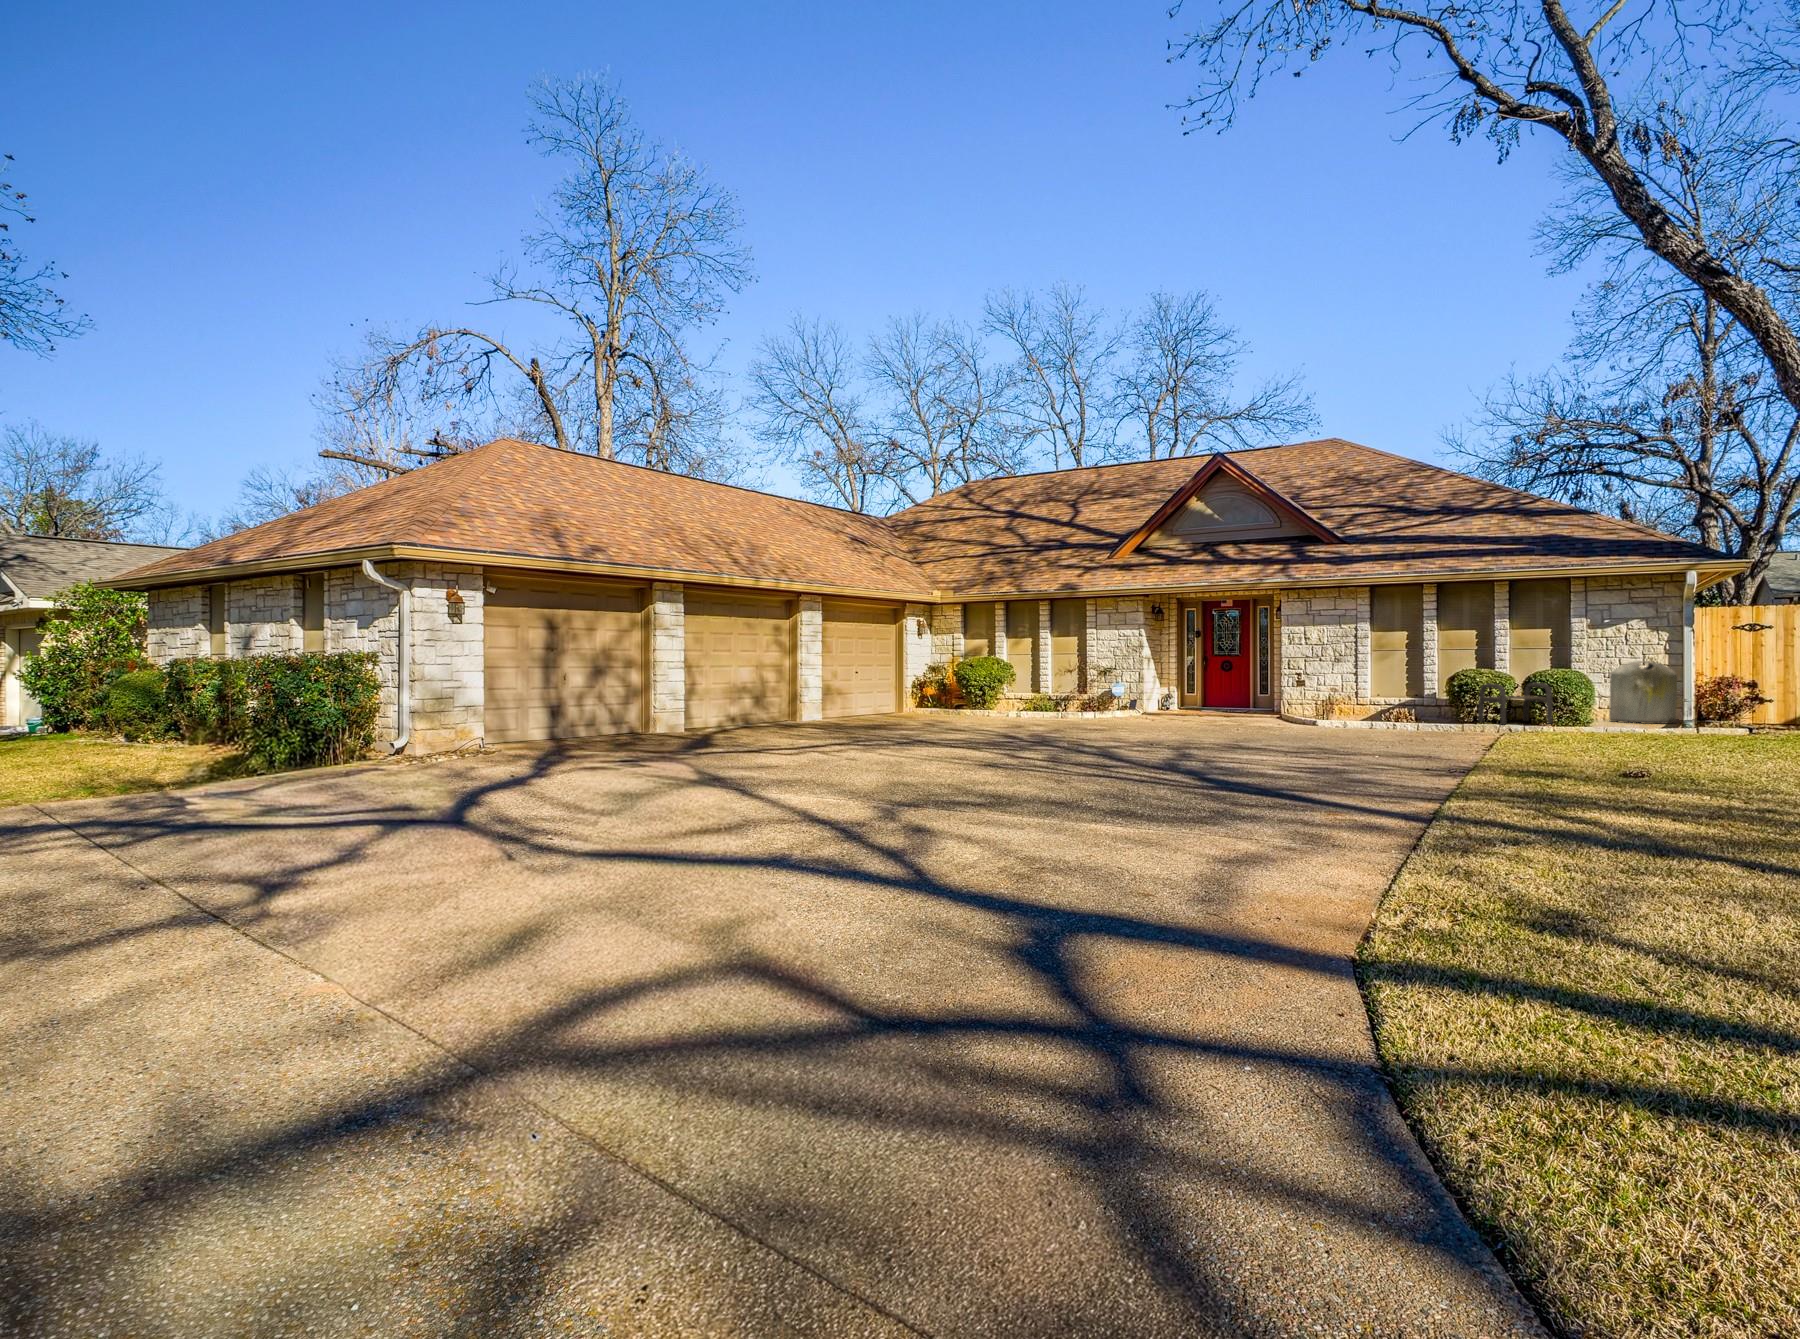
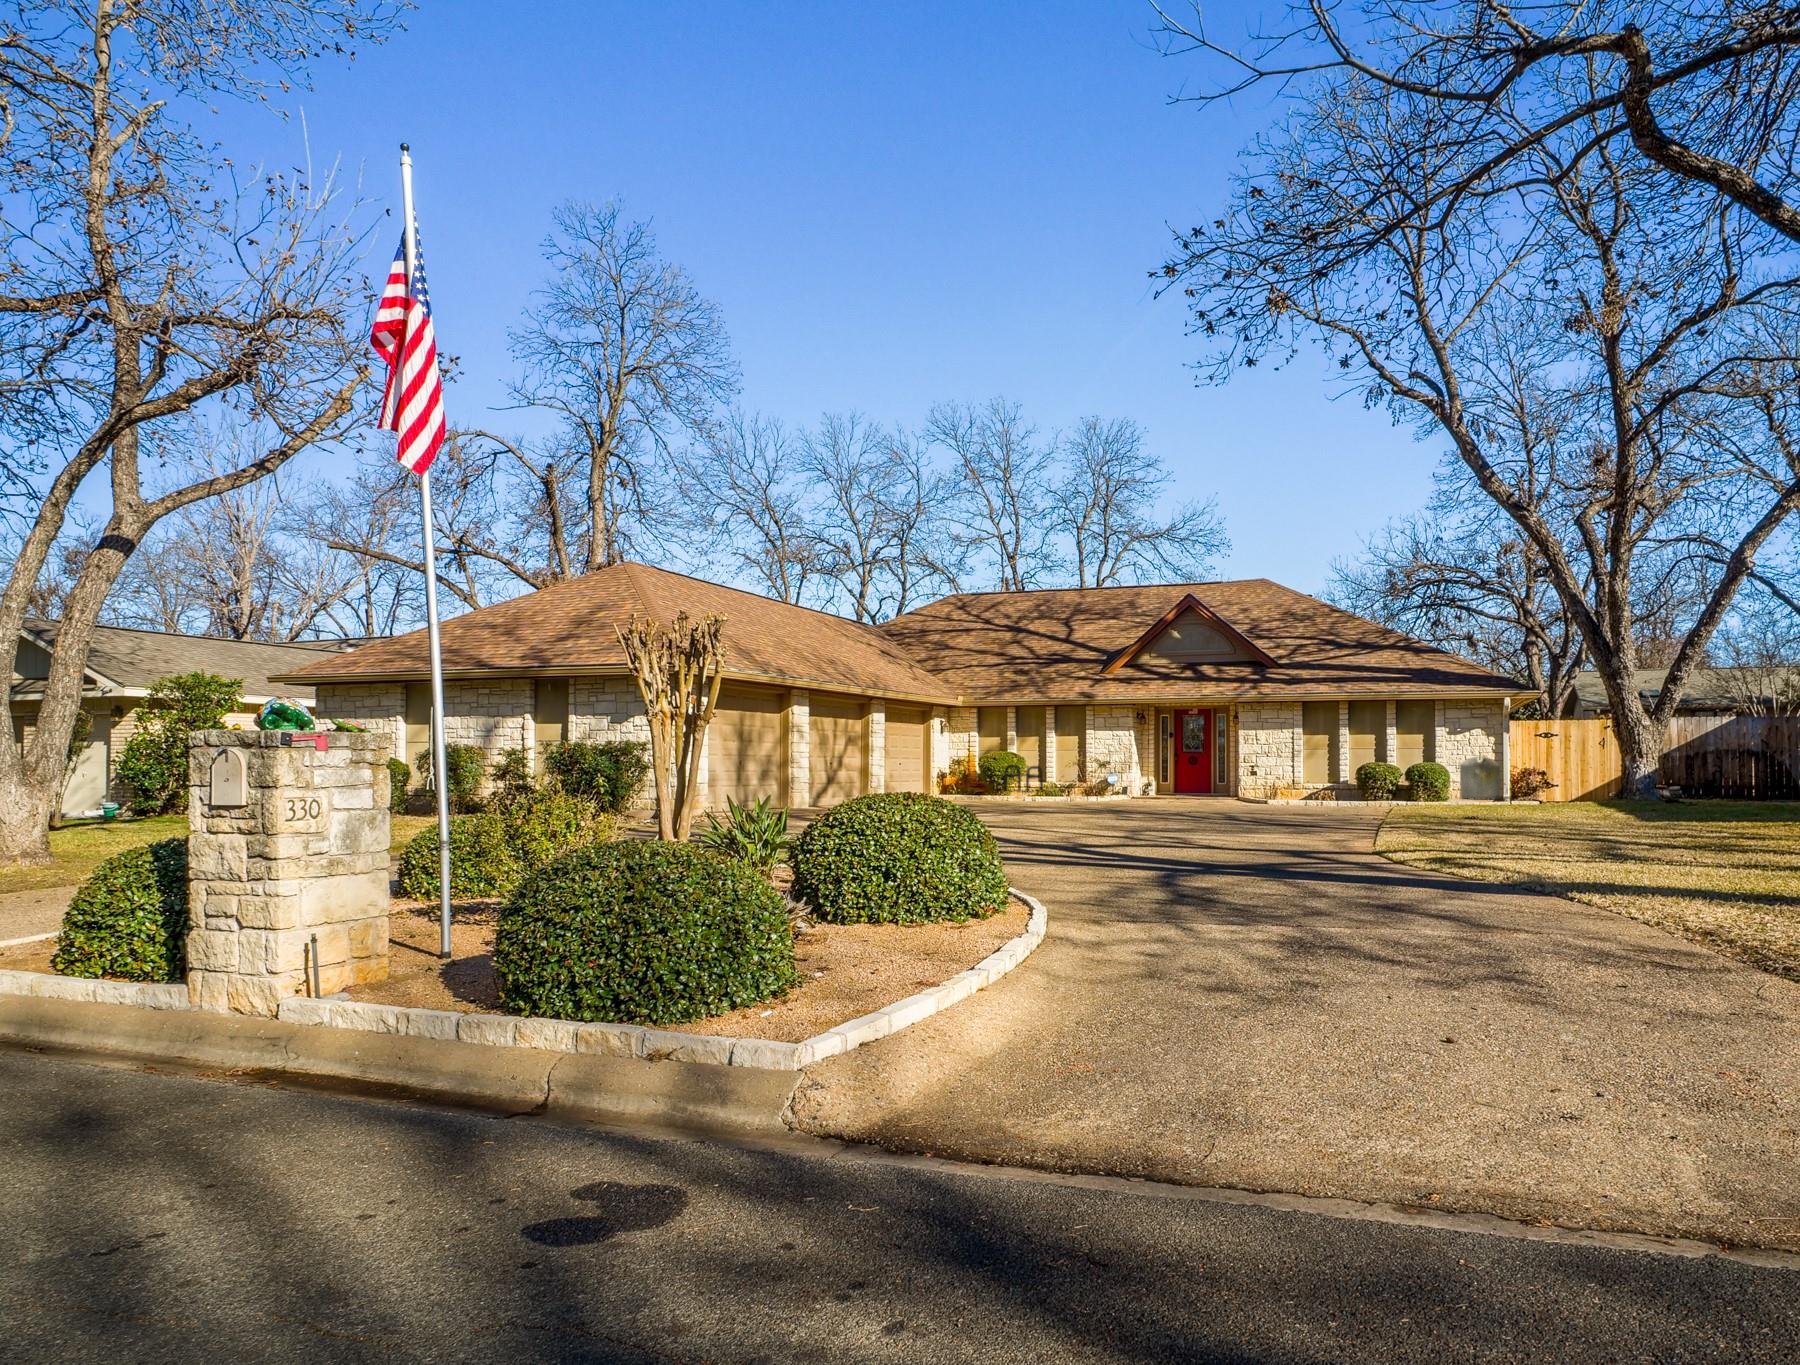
bench: present [1478,682,1553,725] -> present [1004,765,1043,792]

